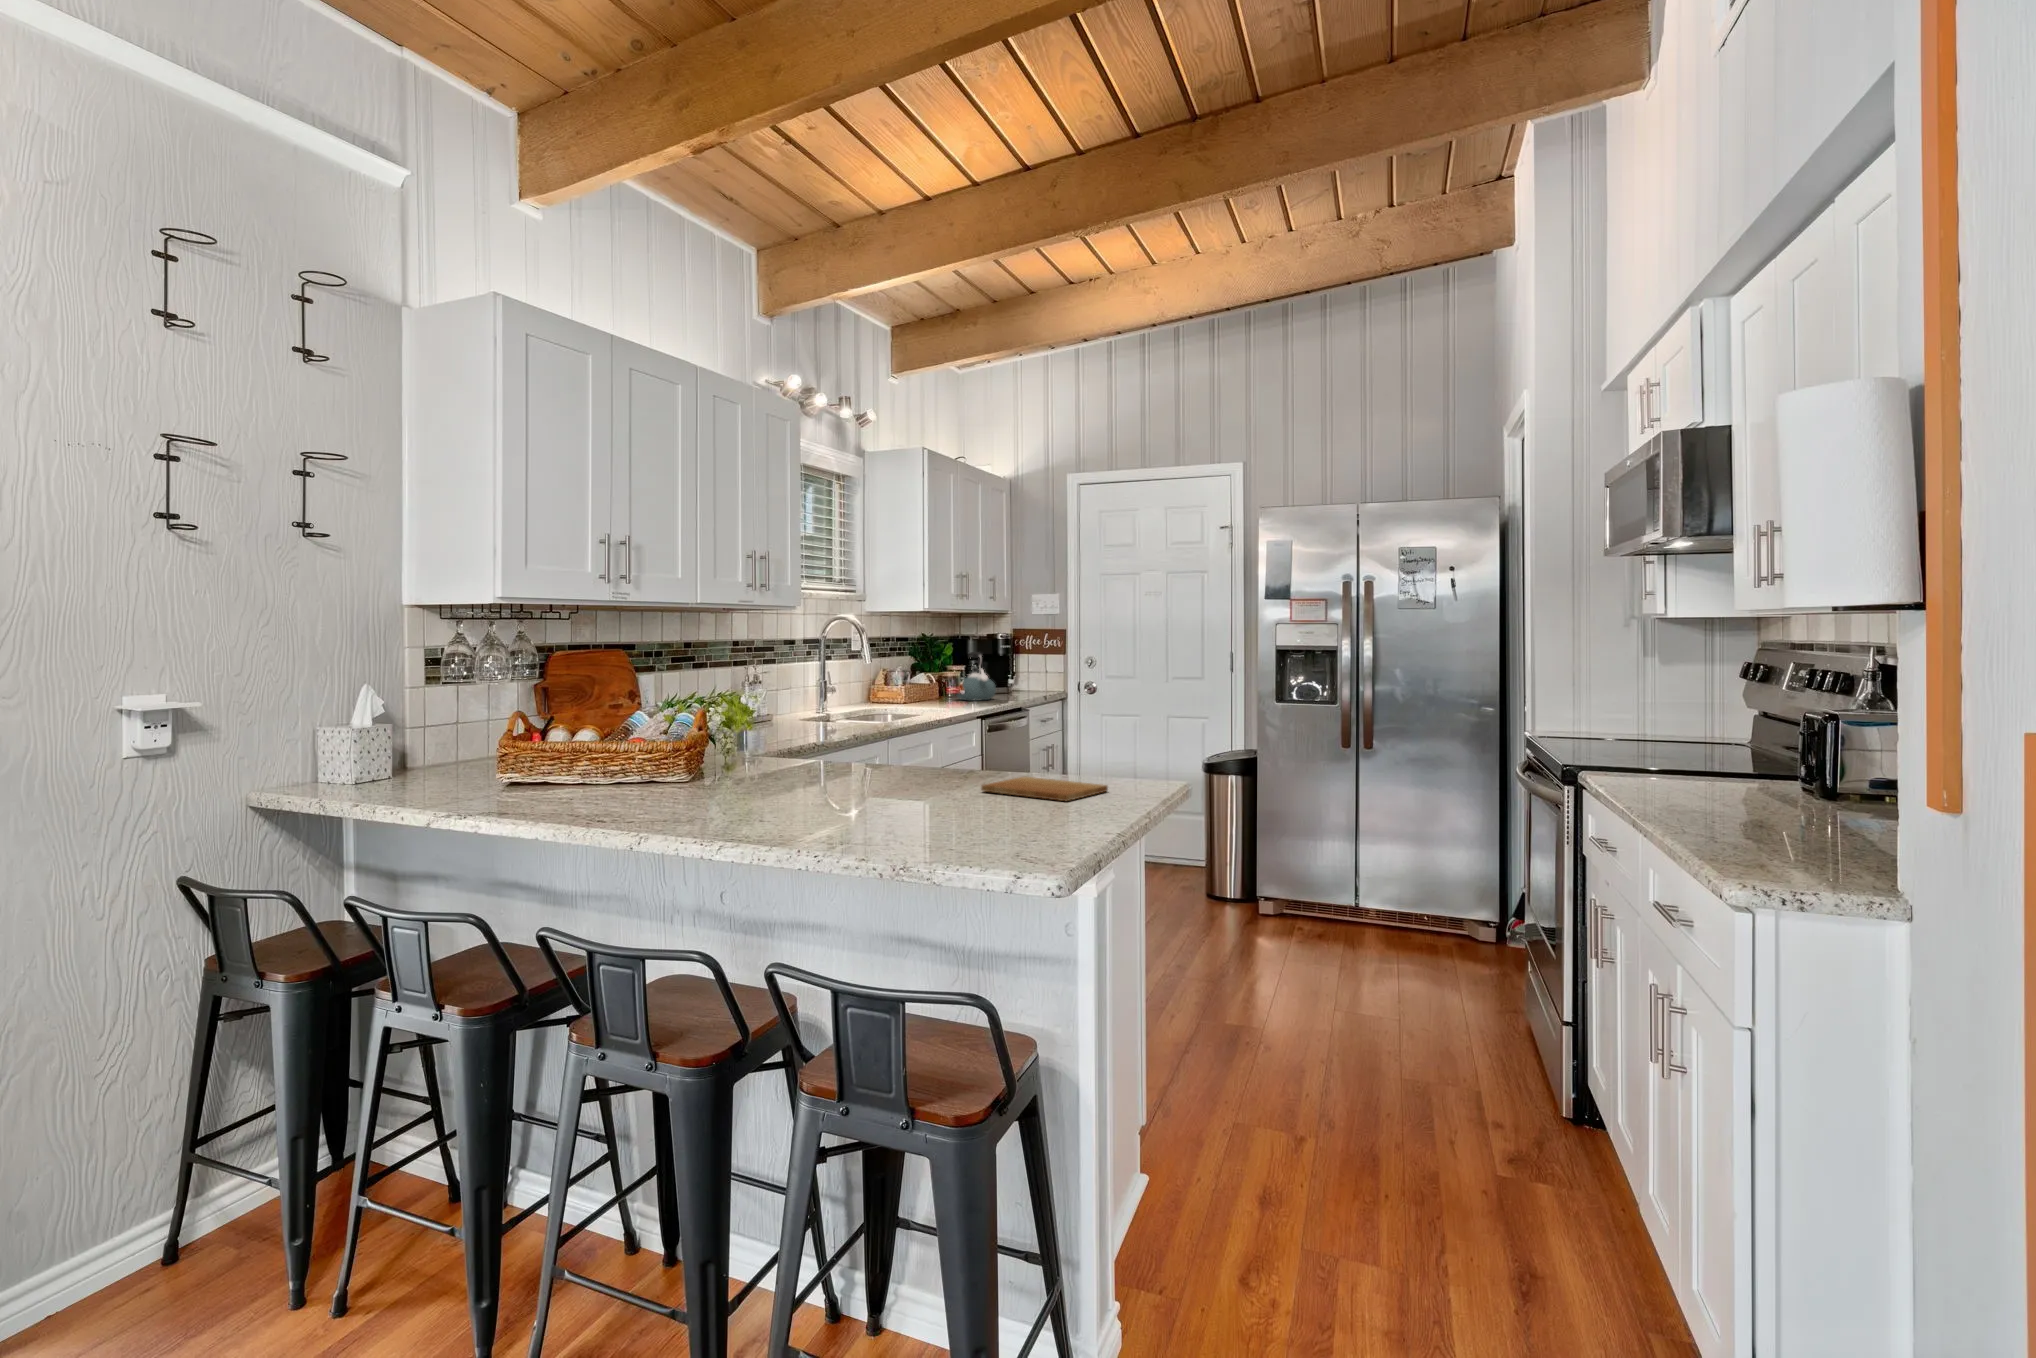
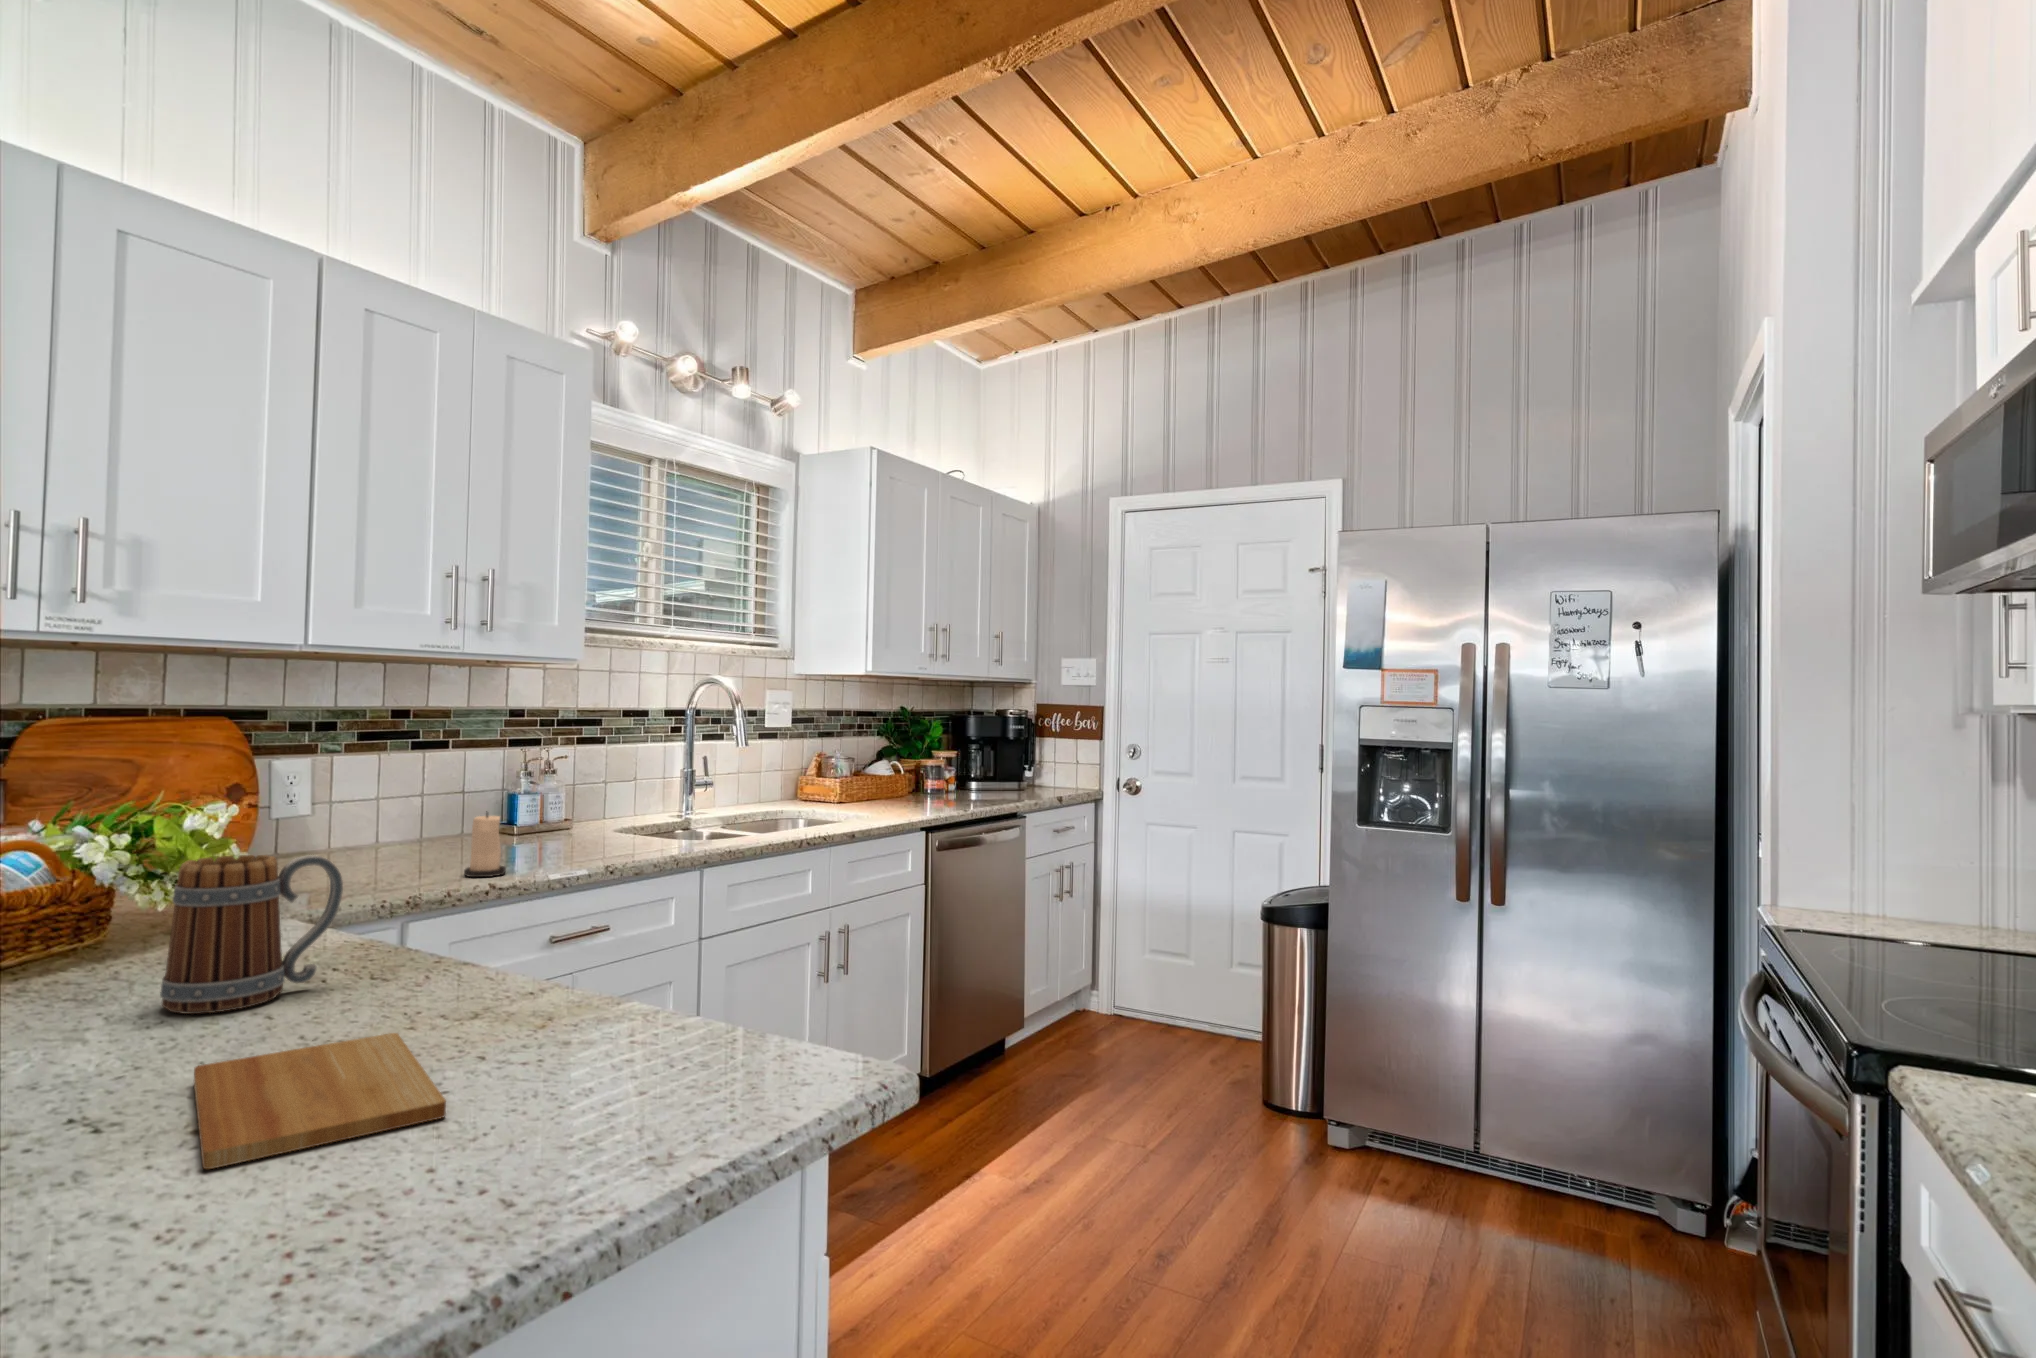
kettle: present [957,652,996,701] -> none [933,733,989,799]
candle: none [805,703,829,744] -> present [464,811,506,877]
mug: none [869,710,925,782] -> present [160,855,343,1014]

